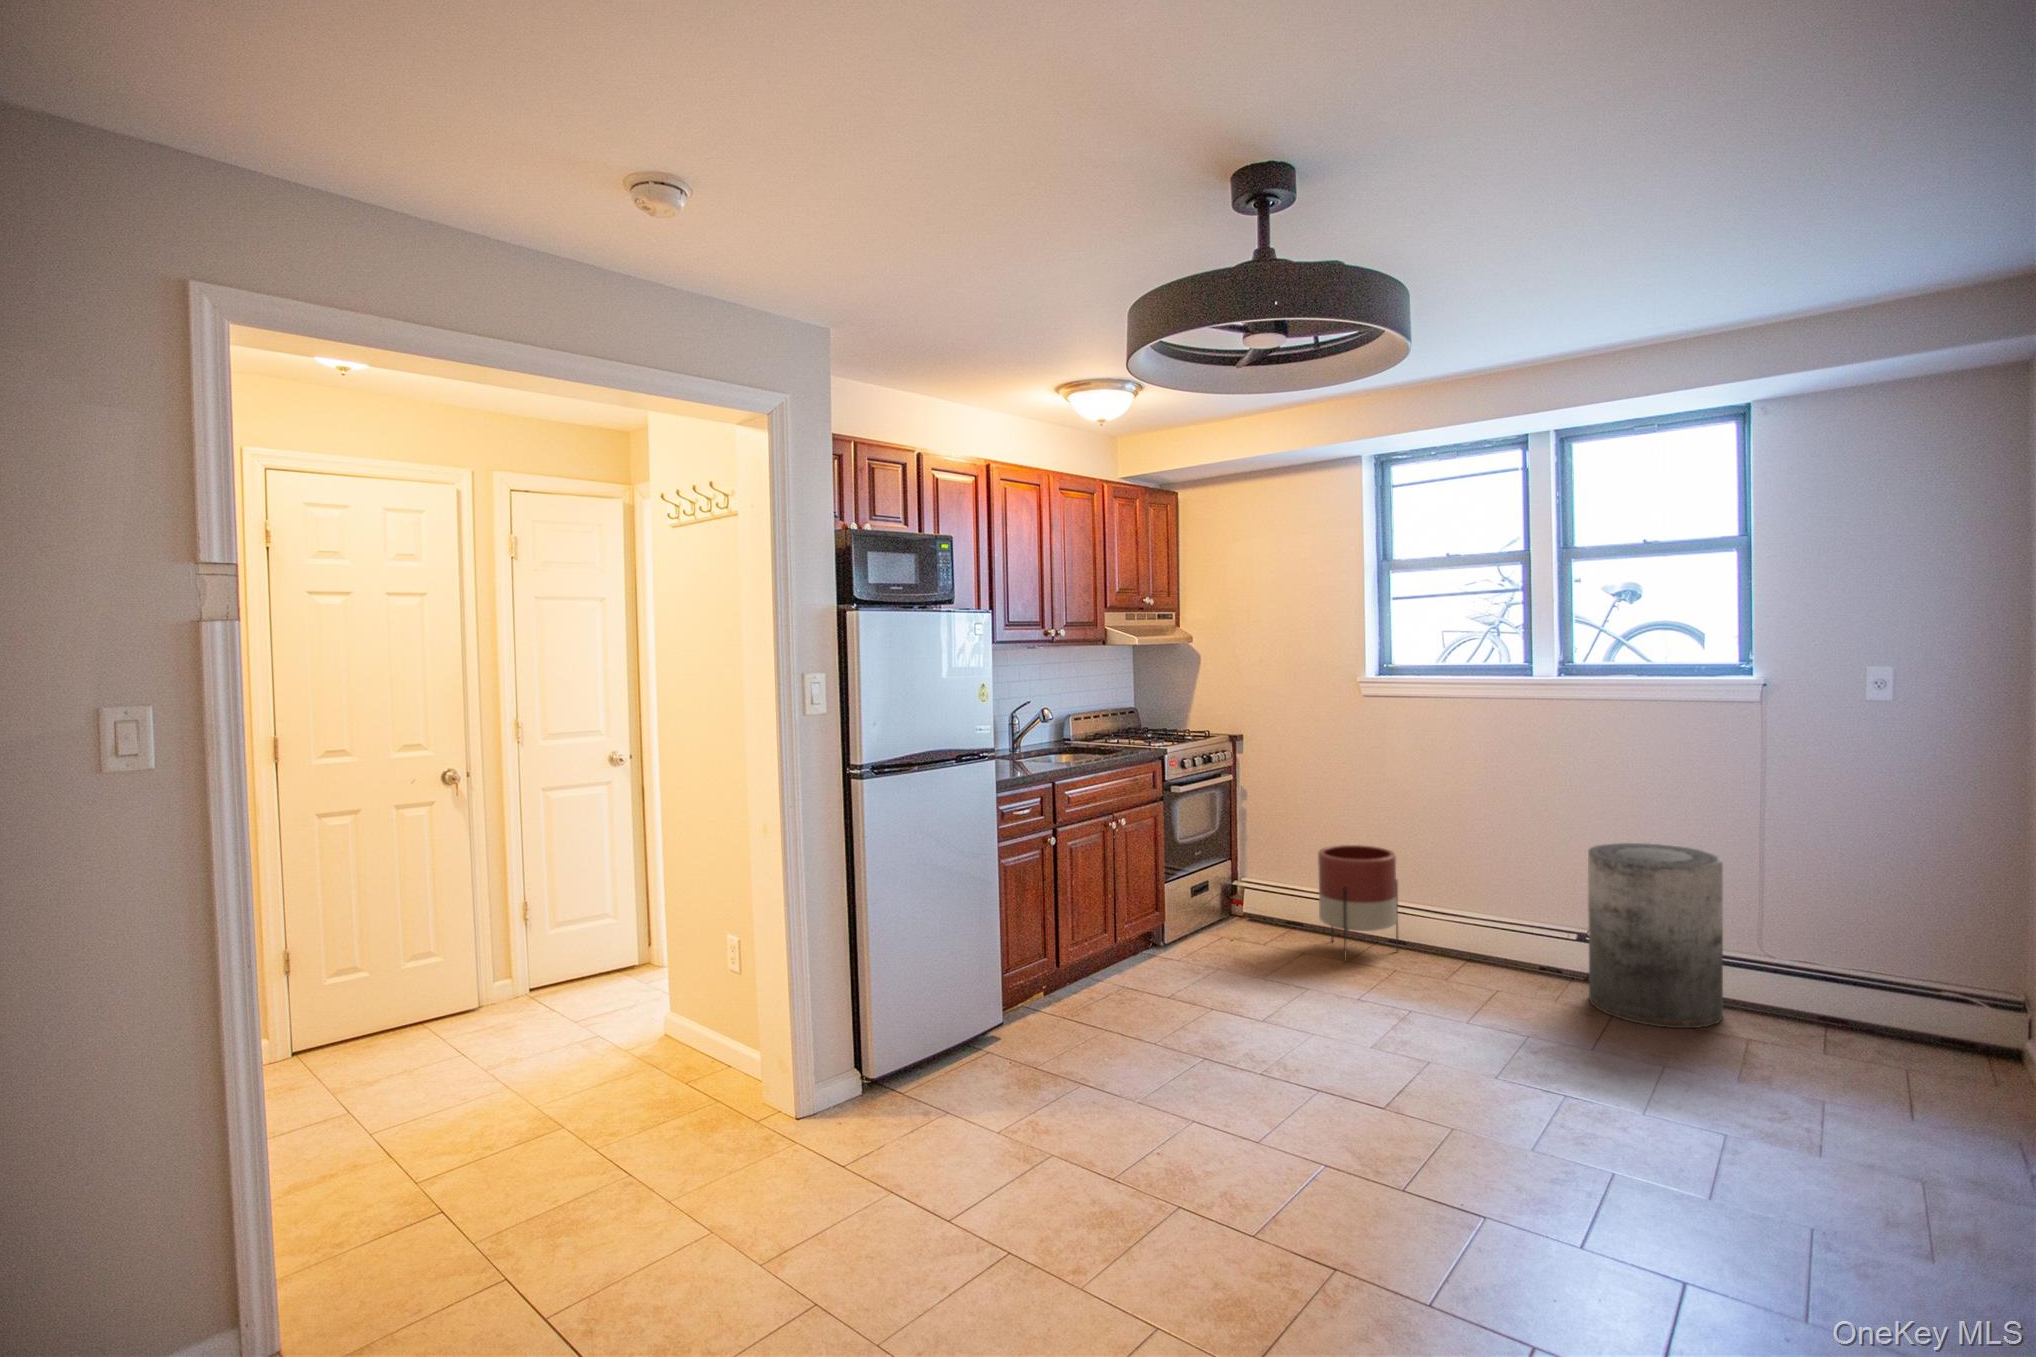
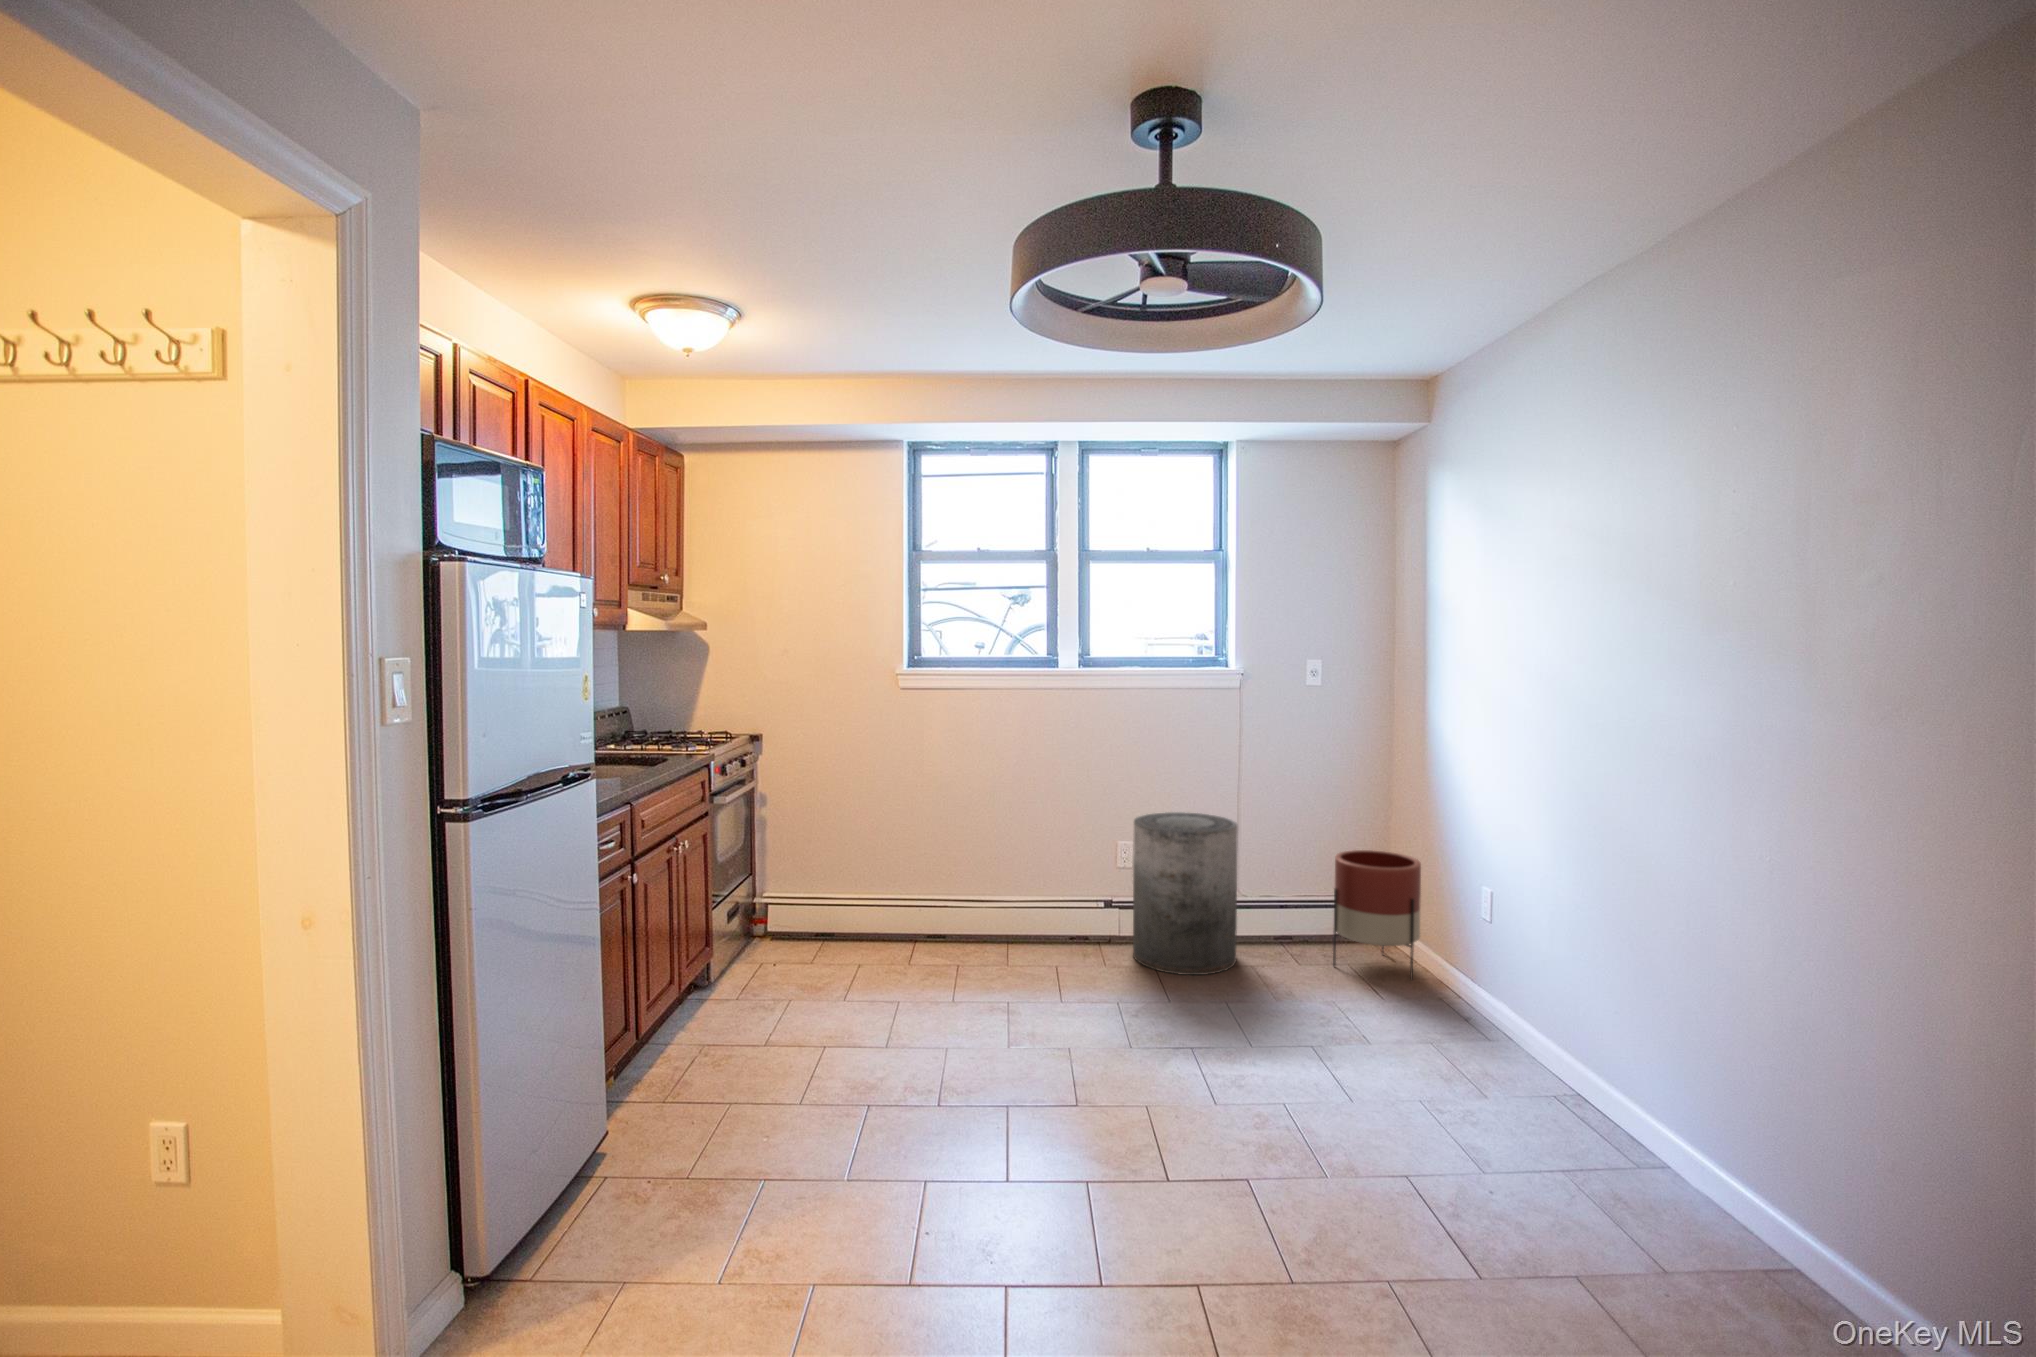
planter: present [1318,845,1399,961] -> present [1333,850,1421,980]

